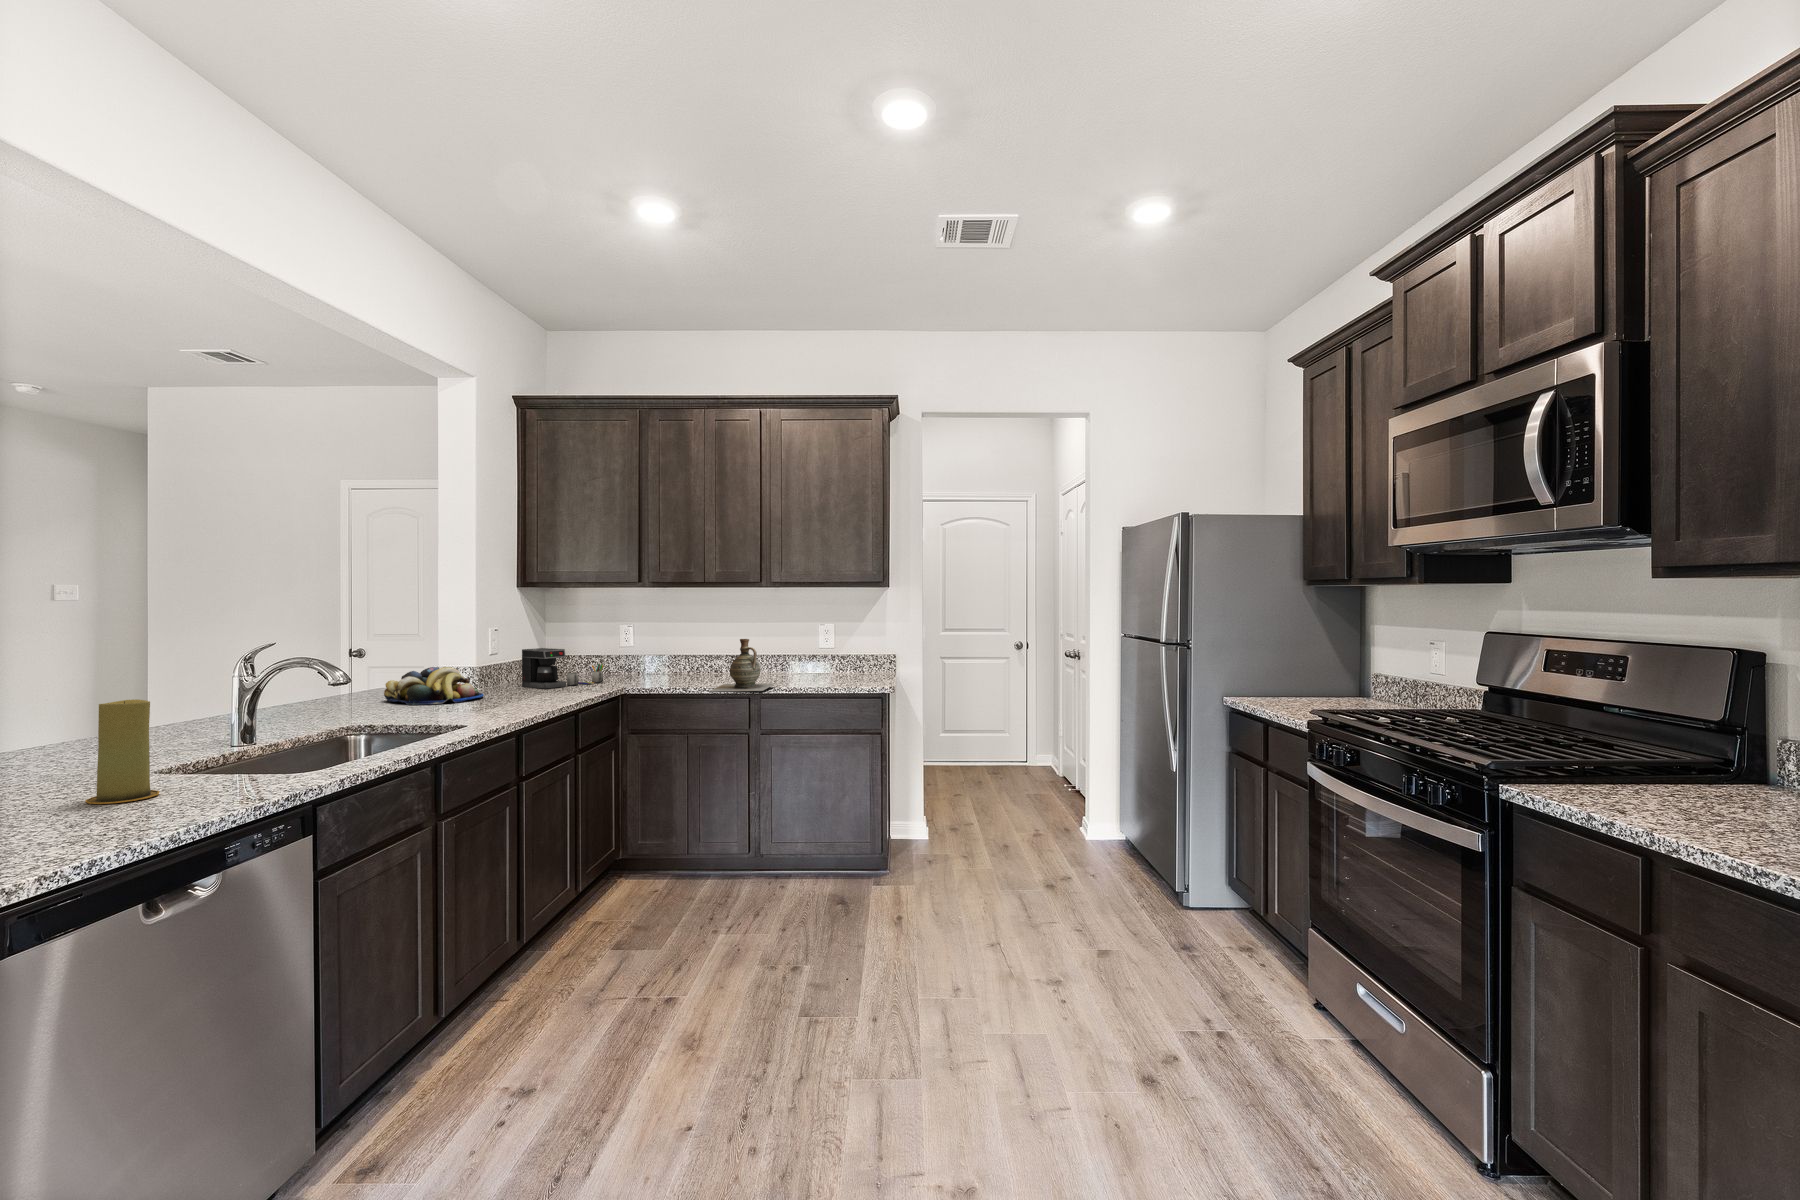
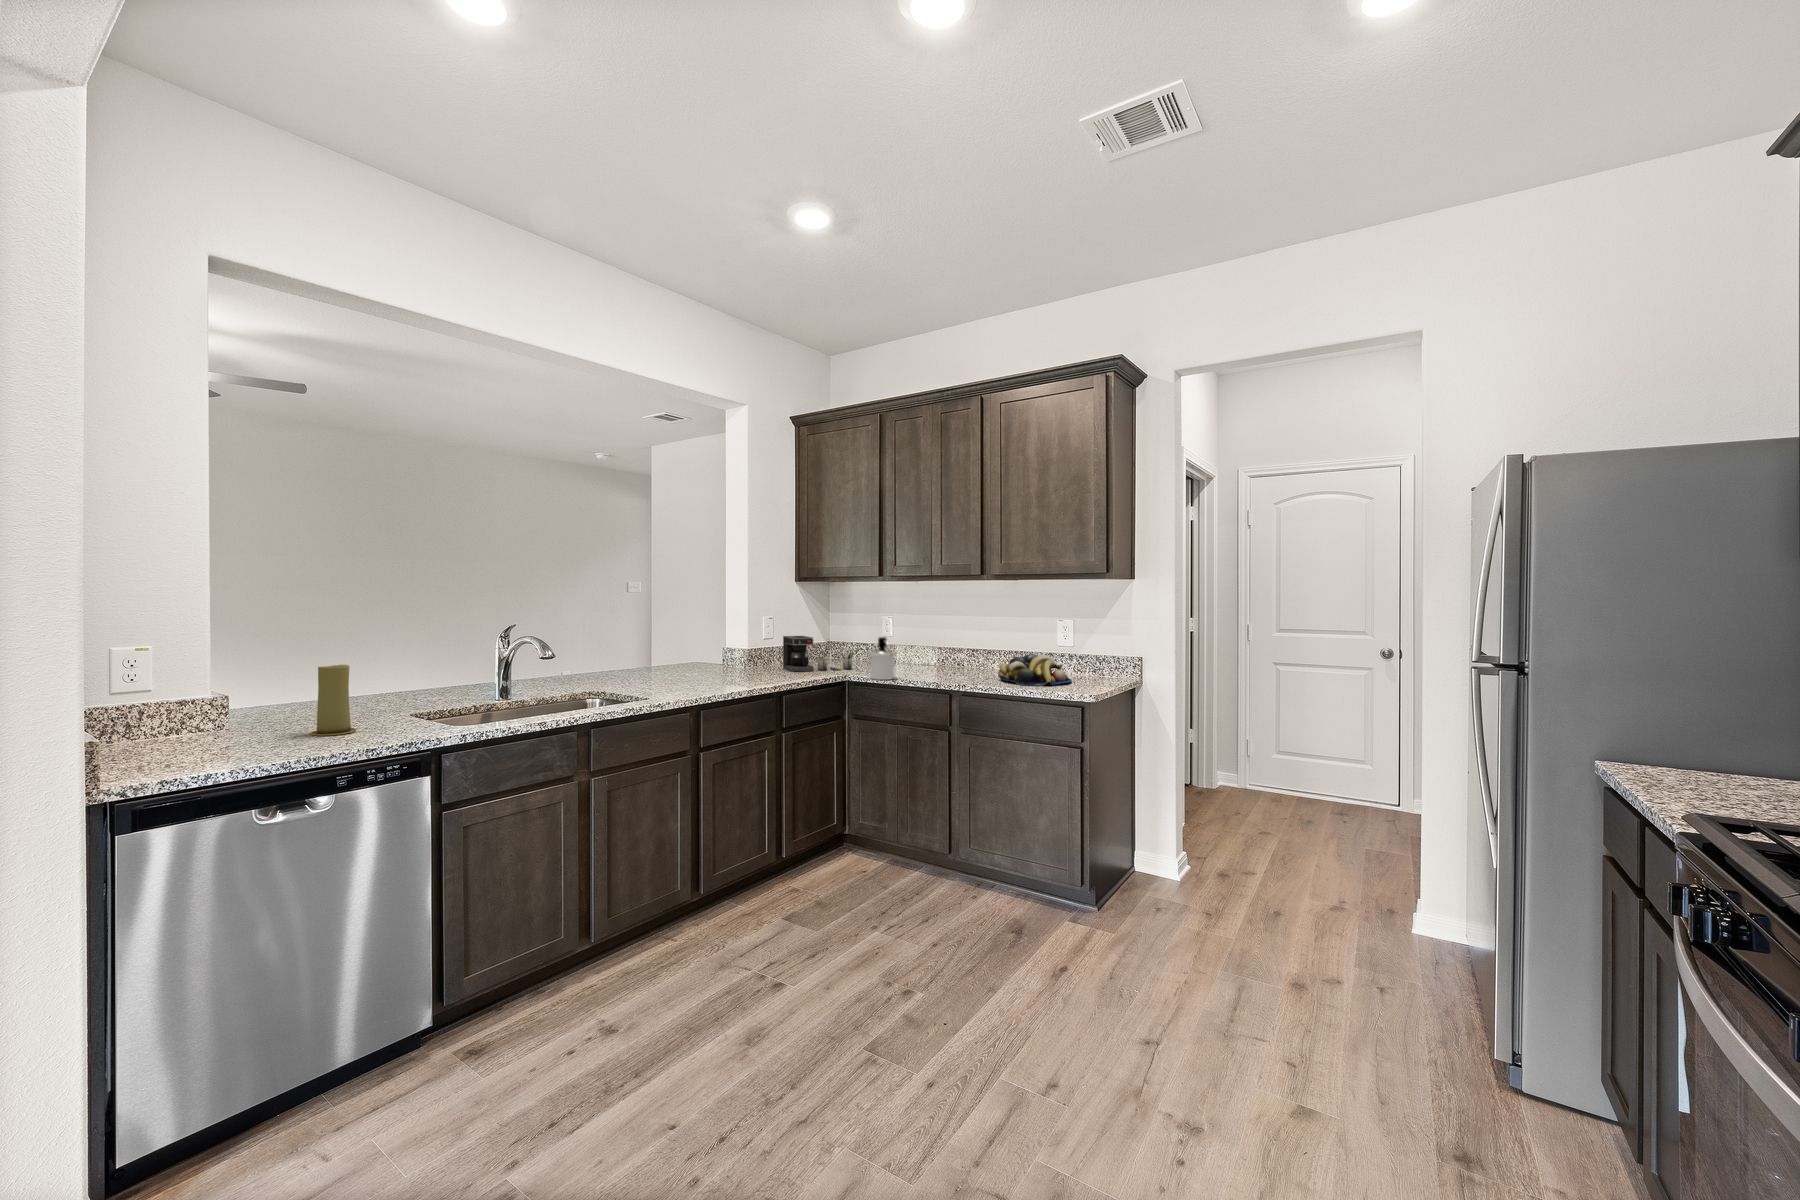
ceramic jug: present [710,639,775,692] -> none [913,635,986,689]
soap dispenser: none [647,644,678,690] -> present [870,637,895,680]
fruit bowl: present [384,667,484,705] -> present [998,654,1072,686]

